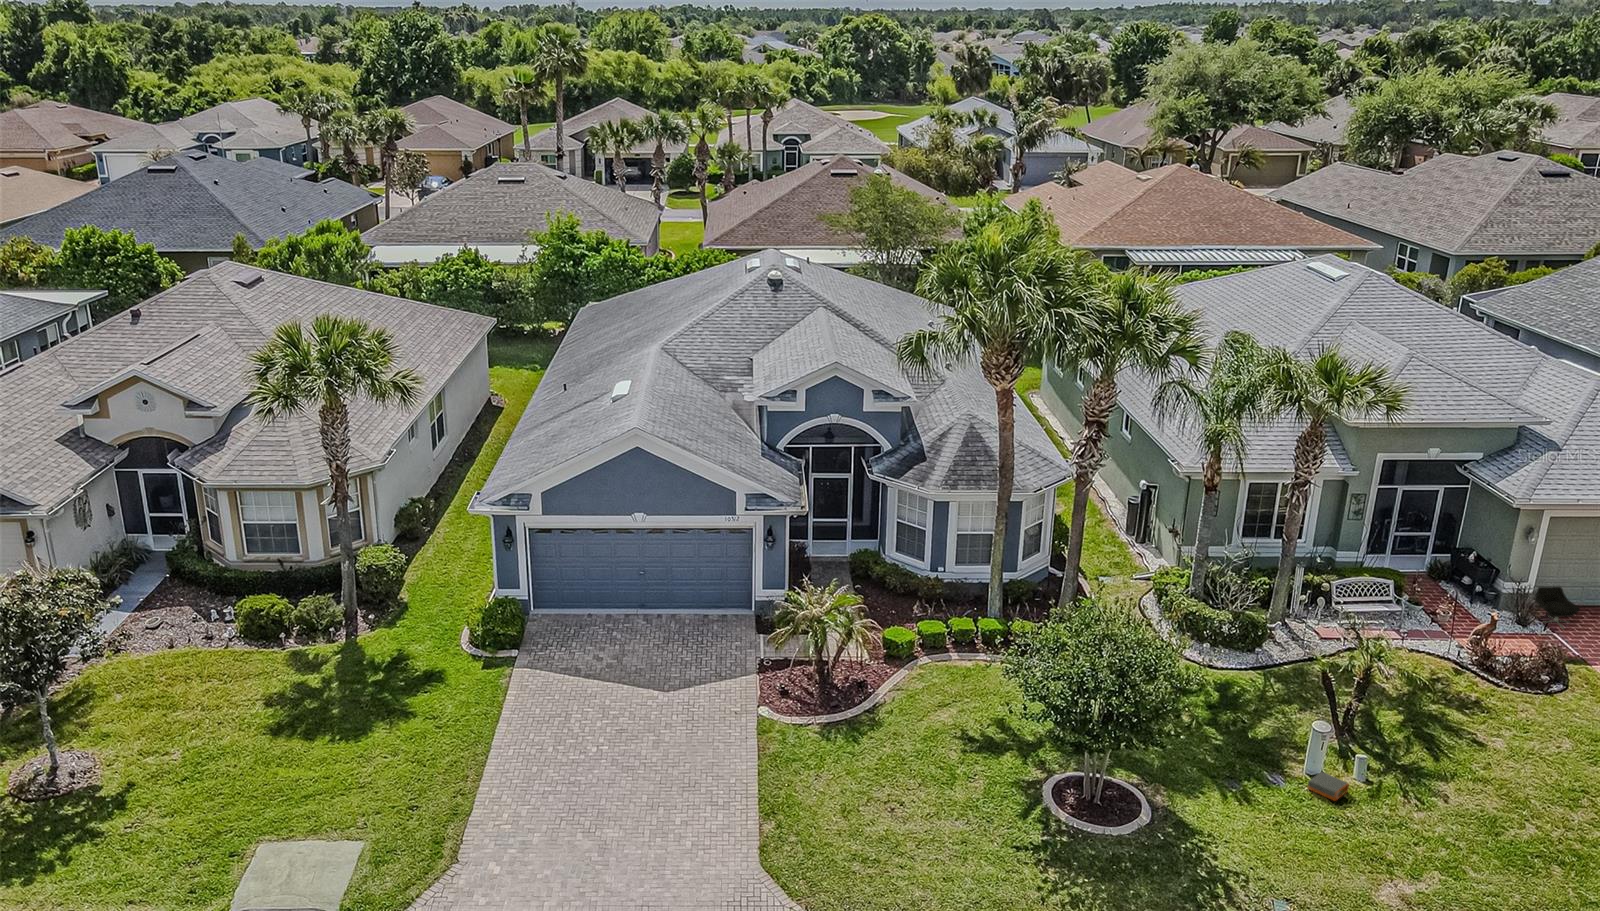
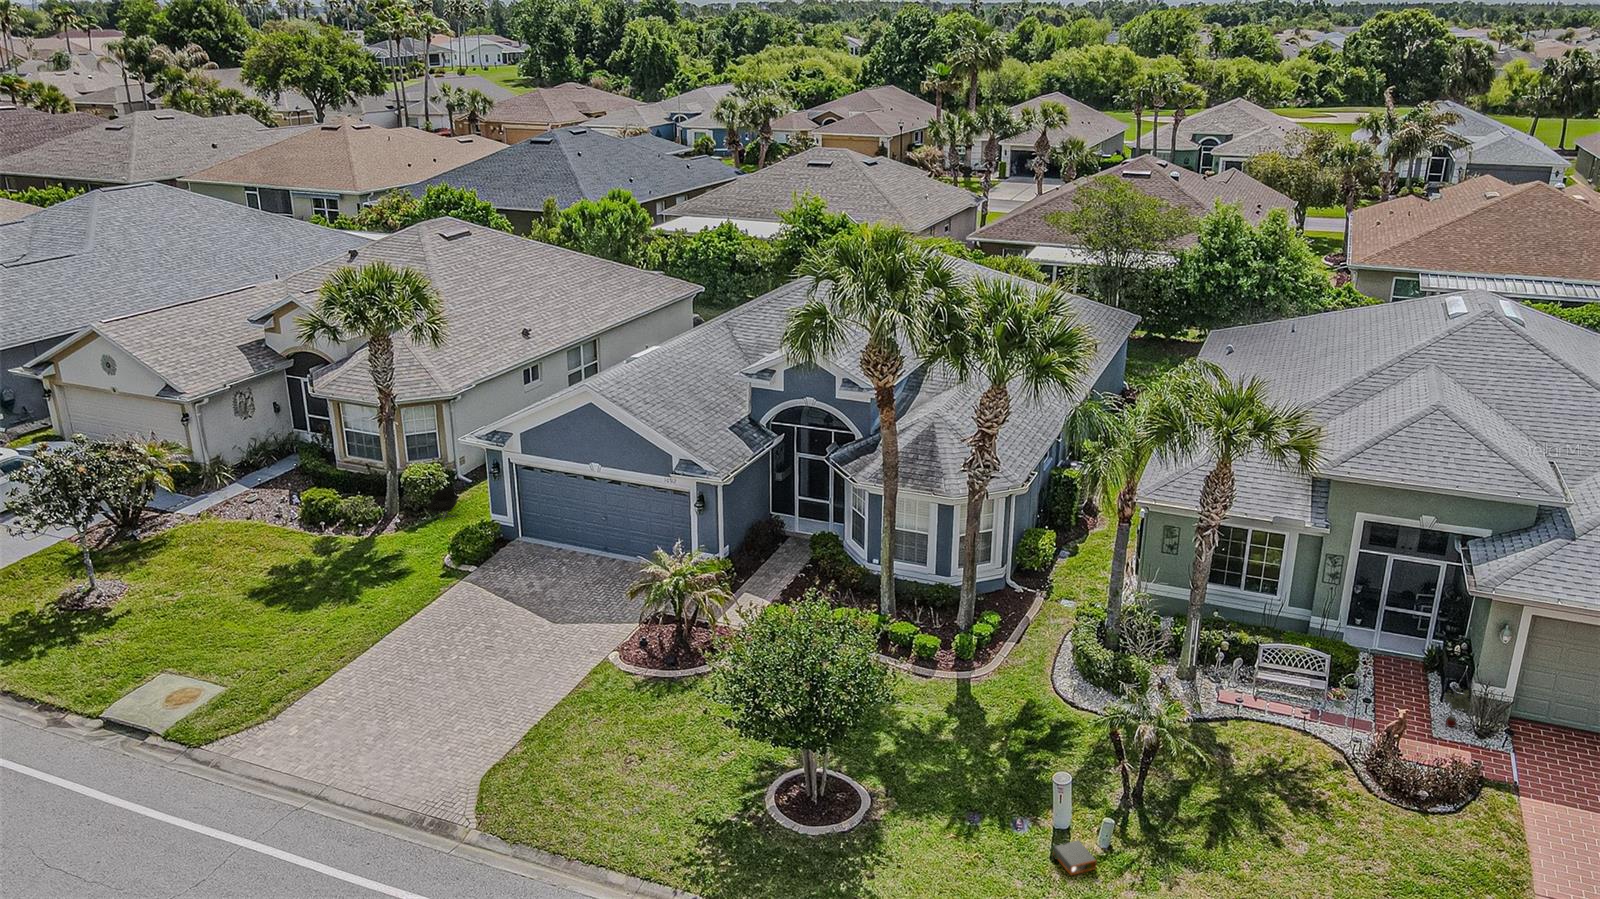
lounge chair: present [1535,586,1580,623] -> present [427,488,458,517]
potted tree: none [1484,587,1515,623] -> present [1445,688,1473,727]

